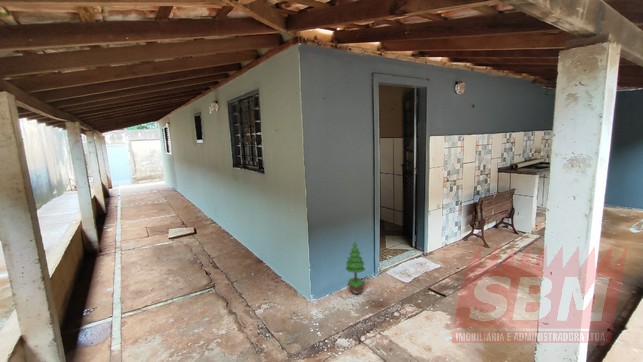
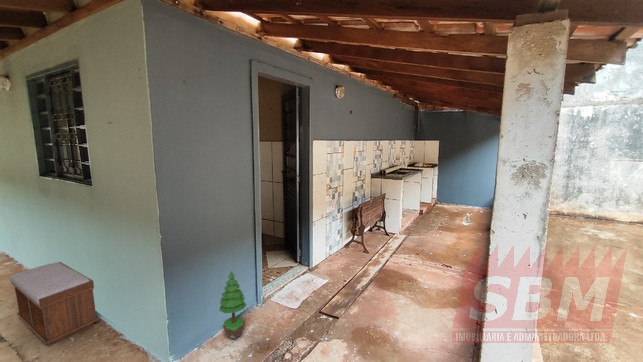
bench: none [221,225,267,276] -> present [10,262,98,346]

